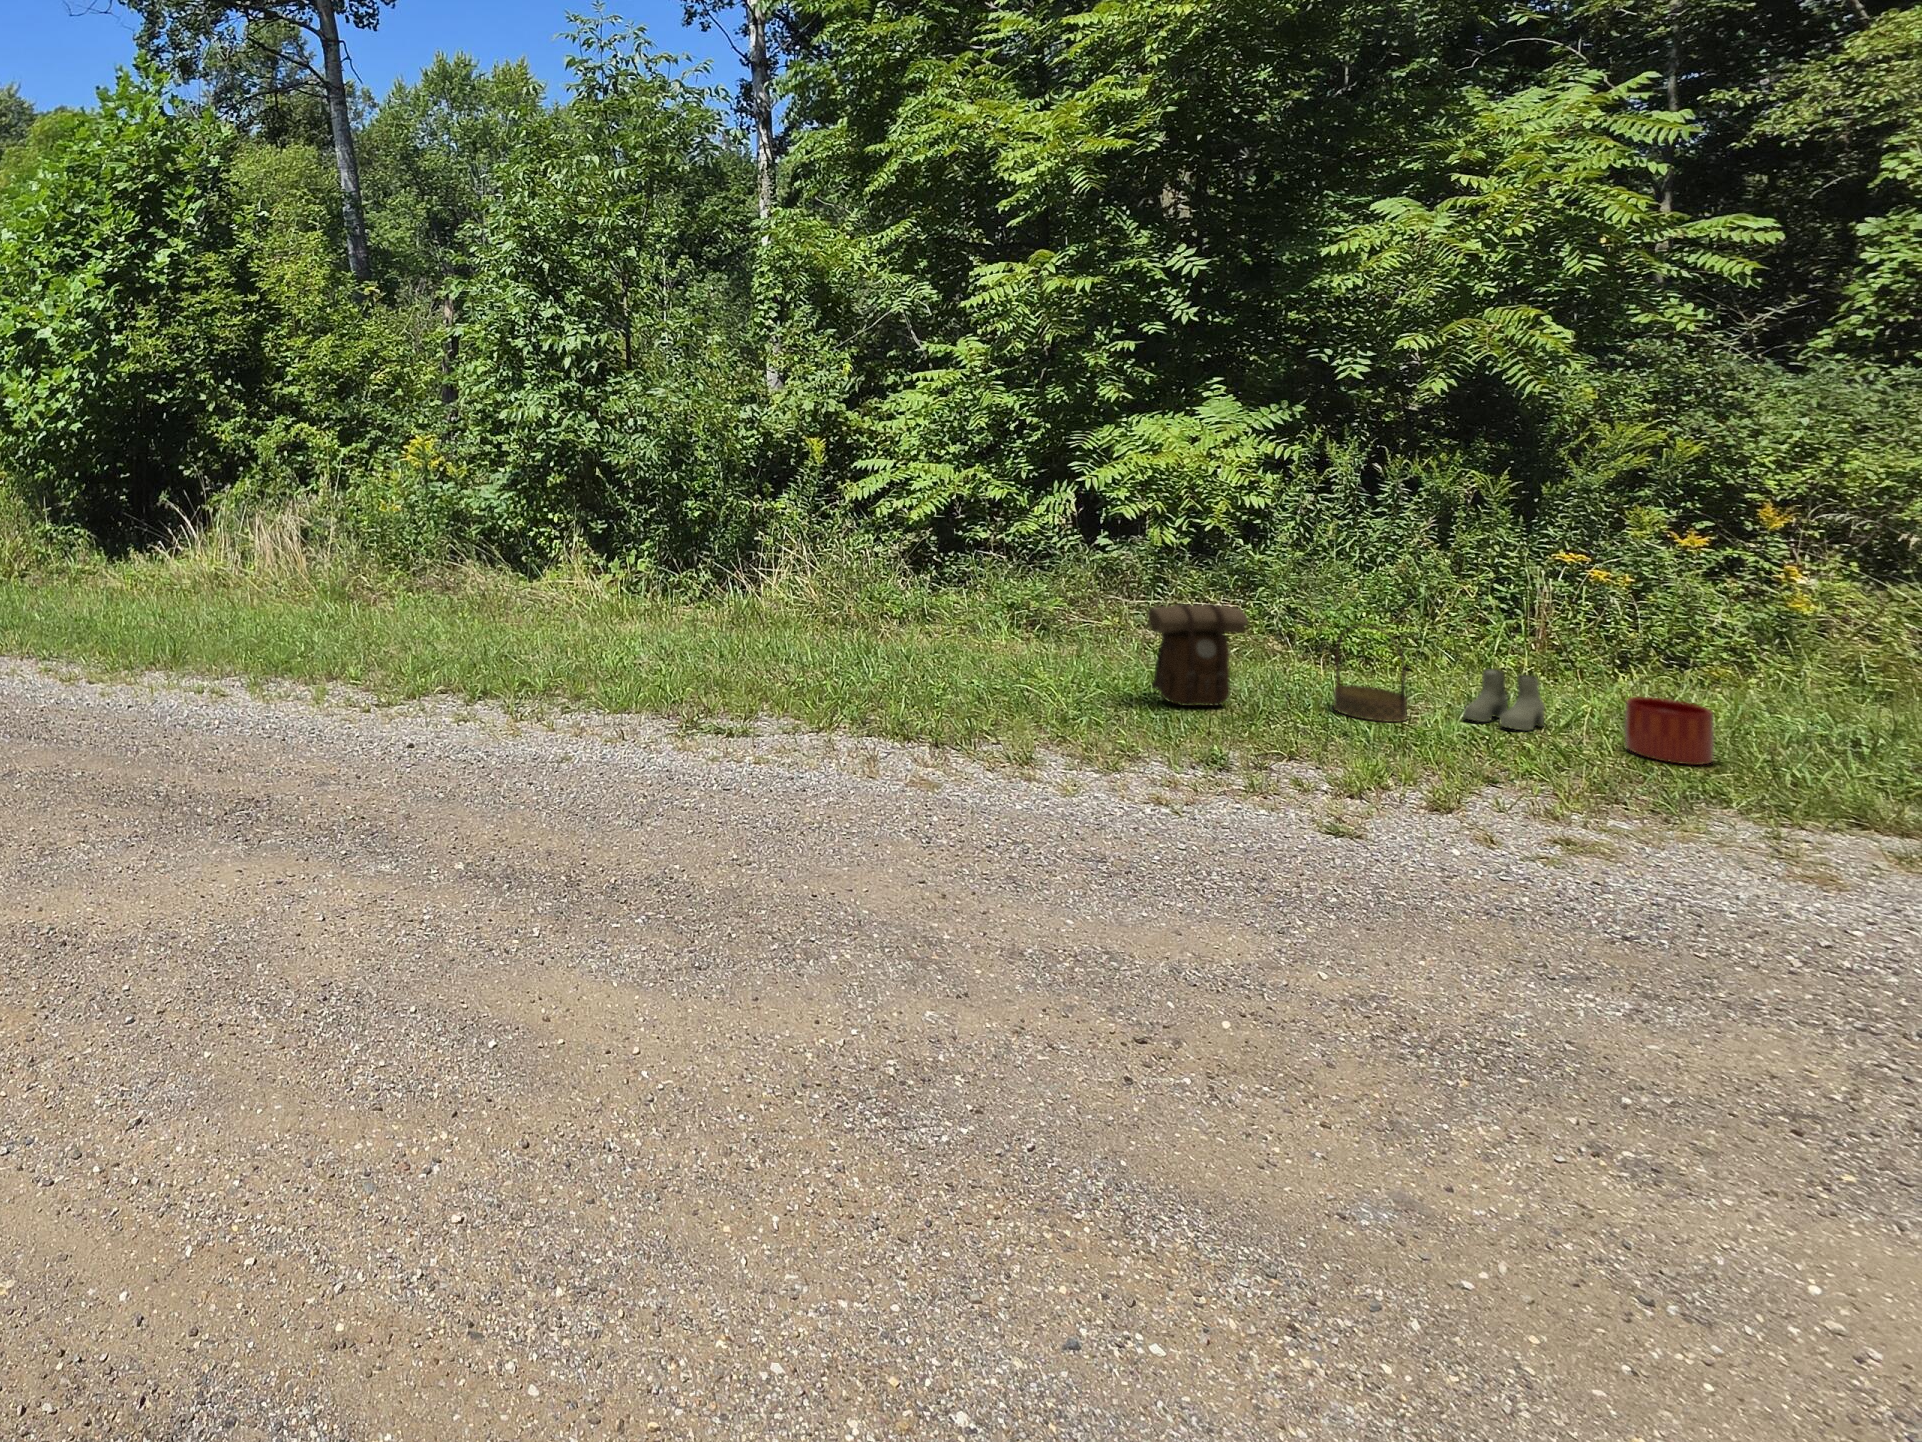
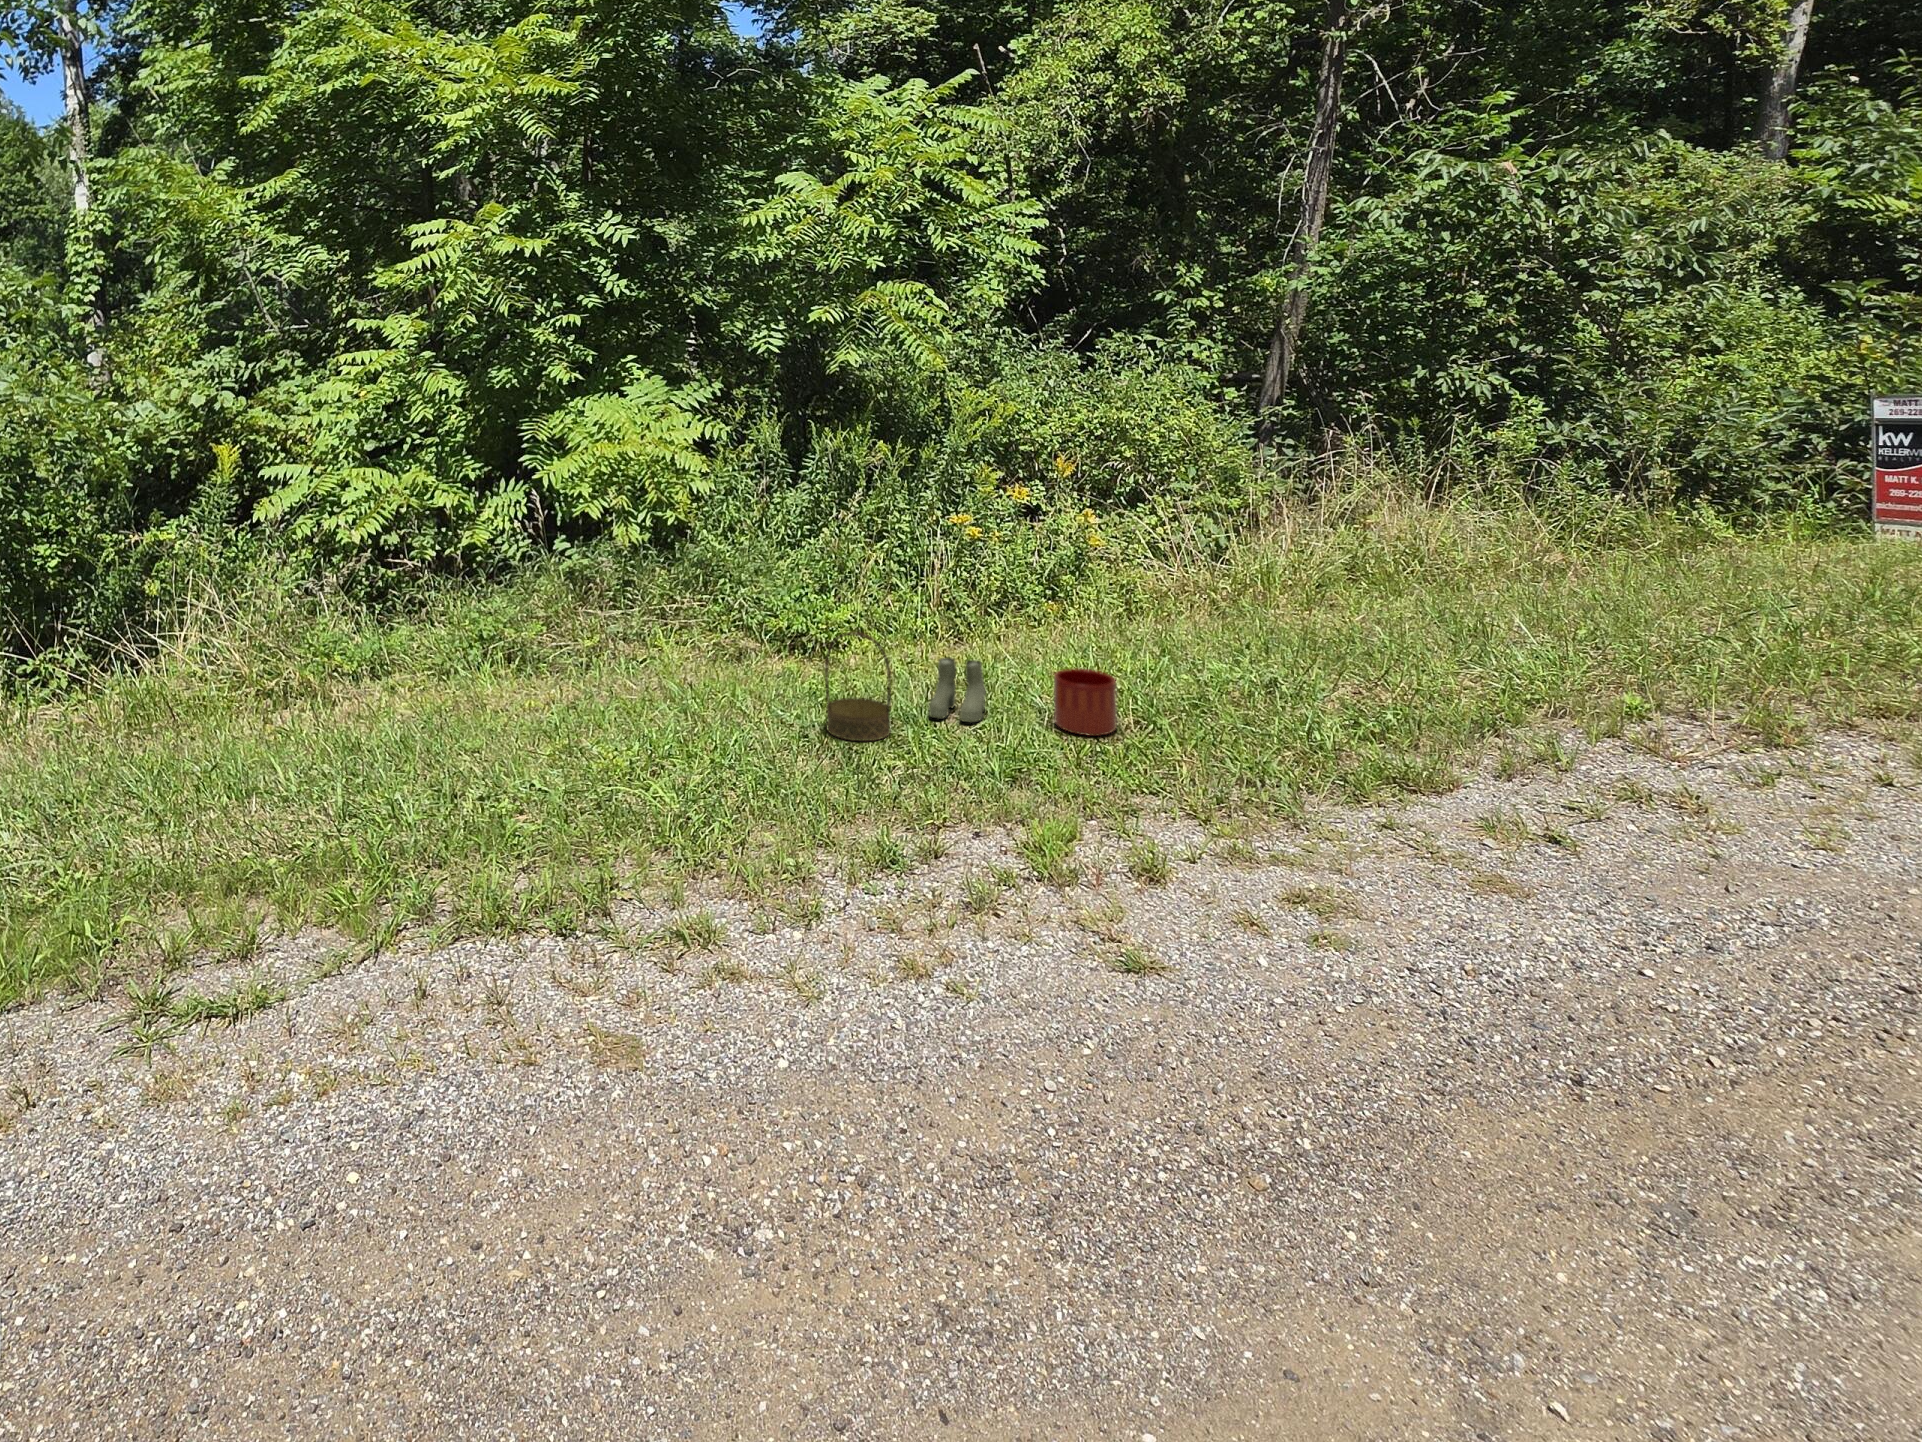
backpack: present [1147,604,1248,706] -> none [660,634,759,768]

